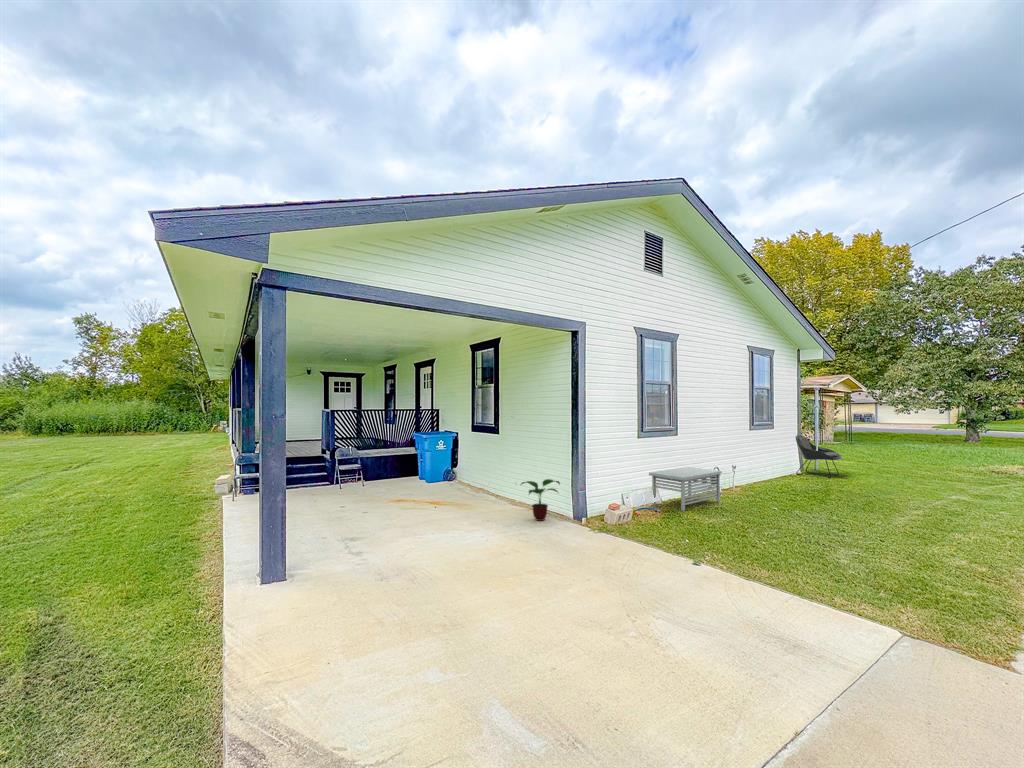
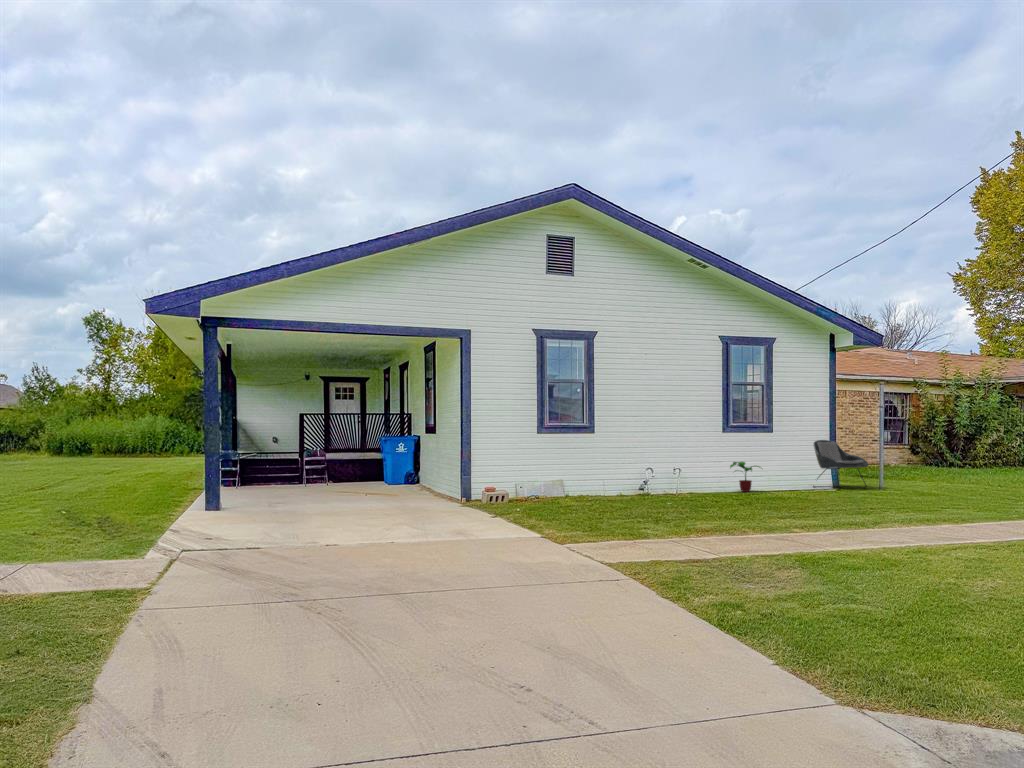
storage bench: present [649,467,722,511] -> none [553,466,631,500]
potted plant: present [521,479,560,521] -> present [730,462,760,492]

